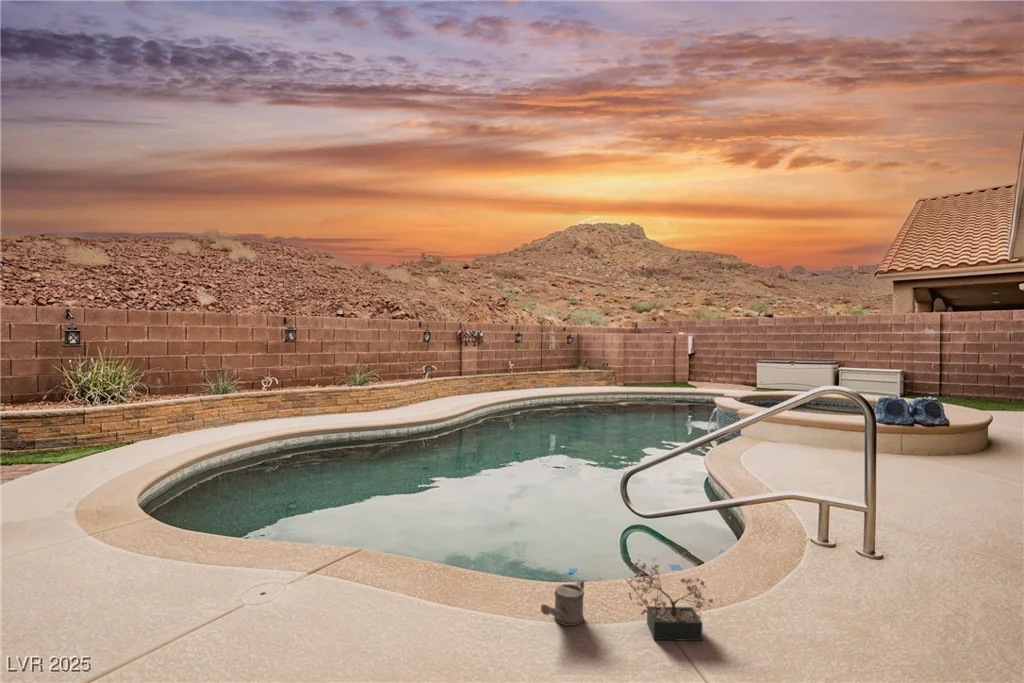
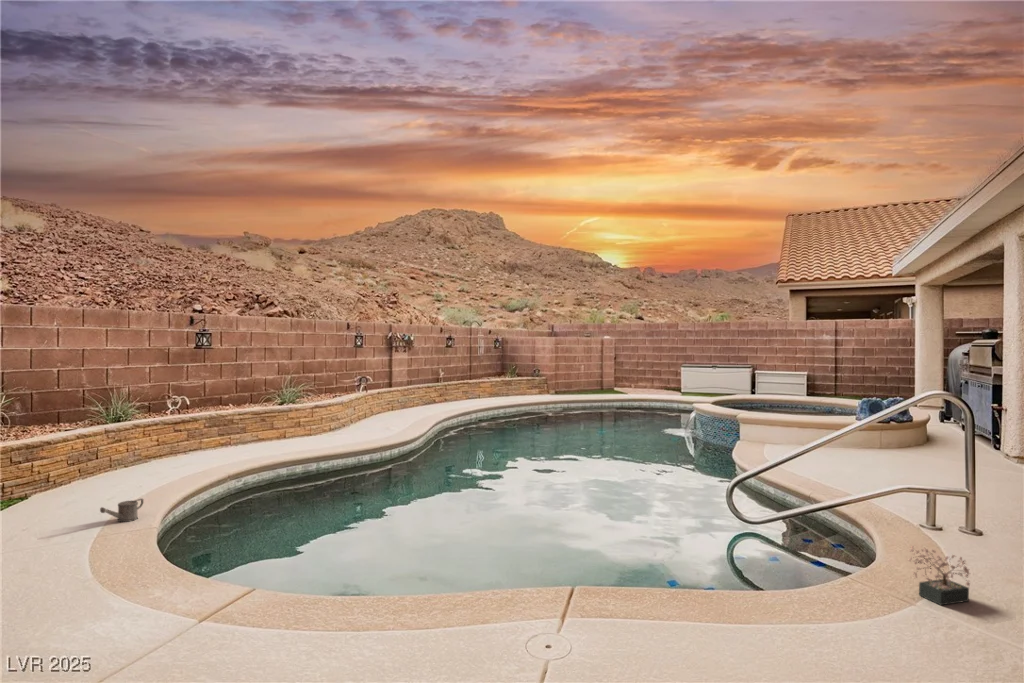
watering can: present [541,580,584,626] -> present [100,499,143,522]

